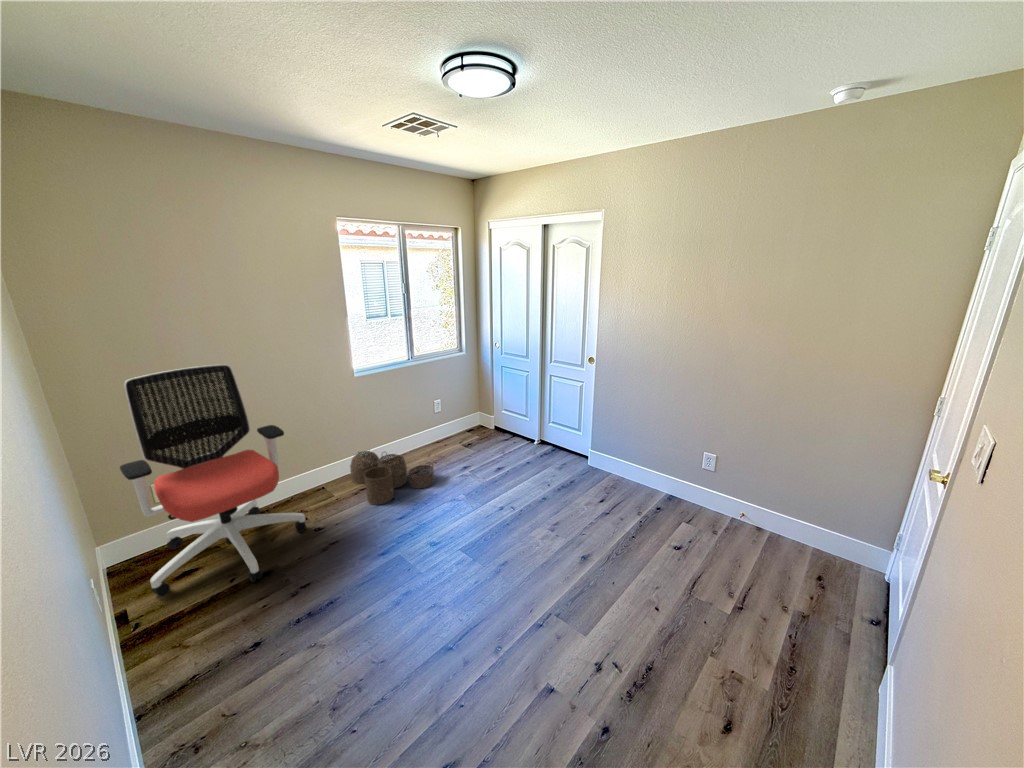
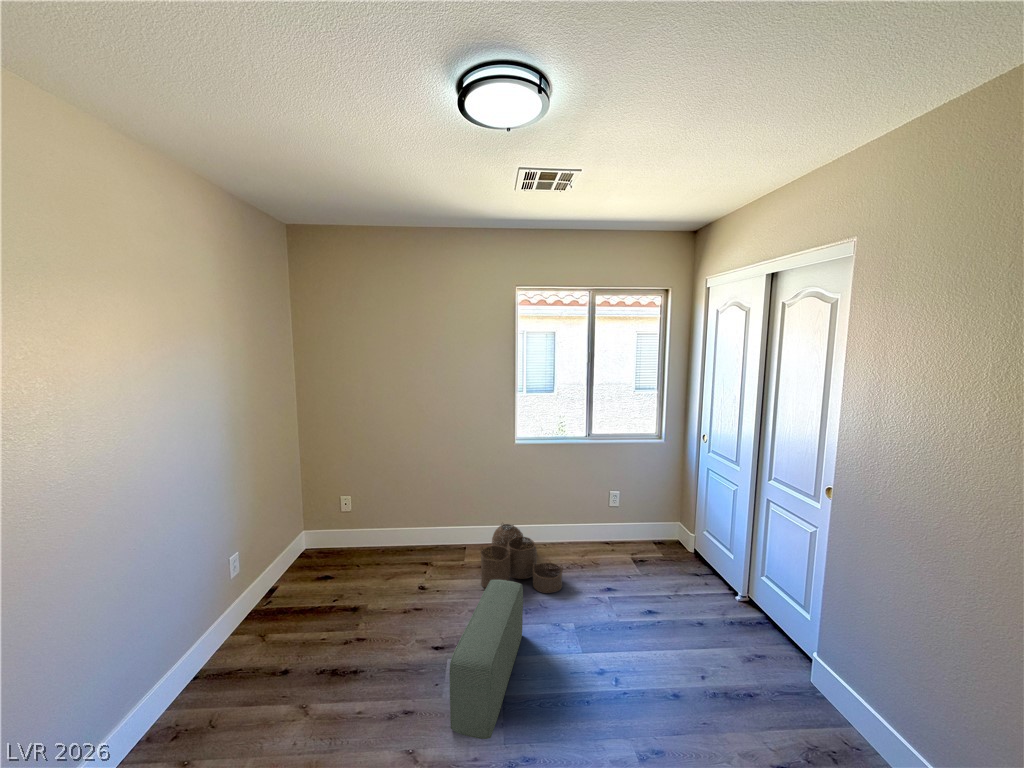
office chair: present [120,364,306,596] -> none [295,410,418,611]
pouf: none [409,477,475,580] -> present [450,580,523,739]

